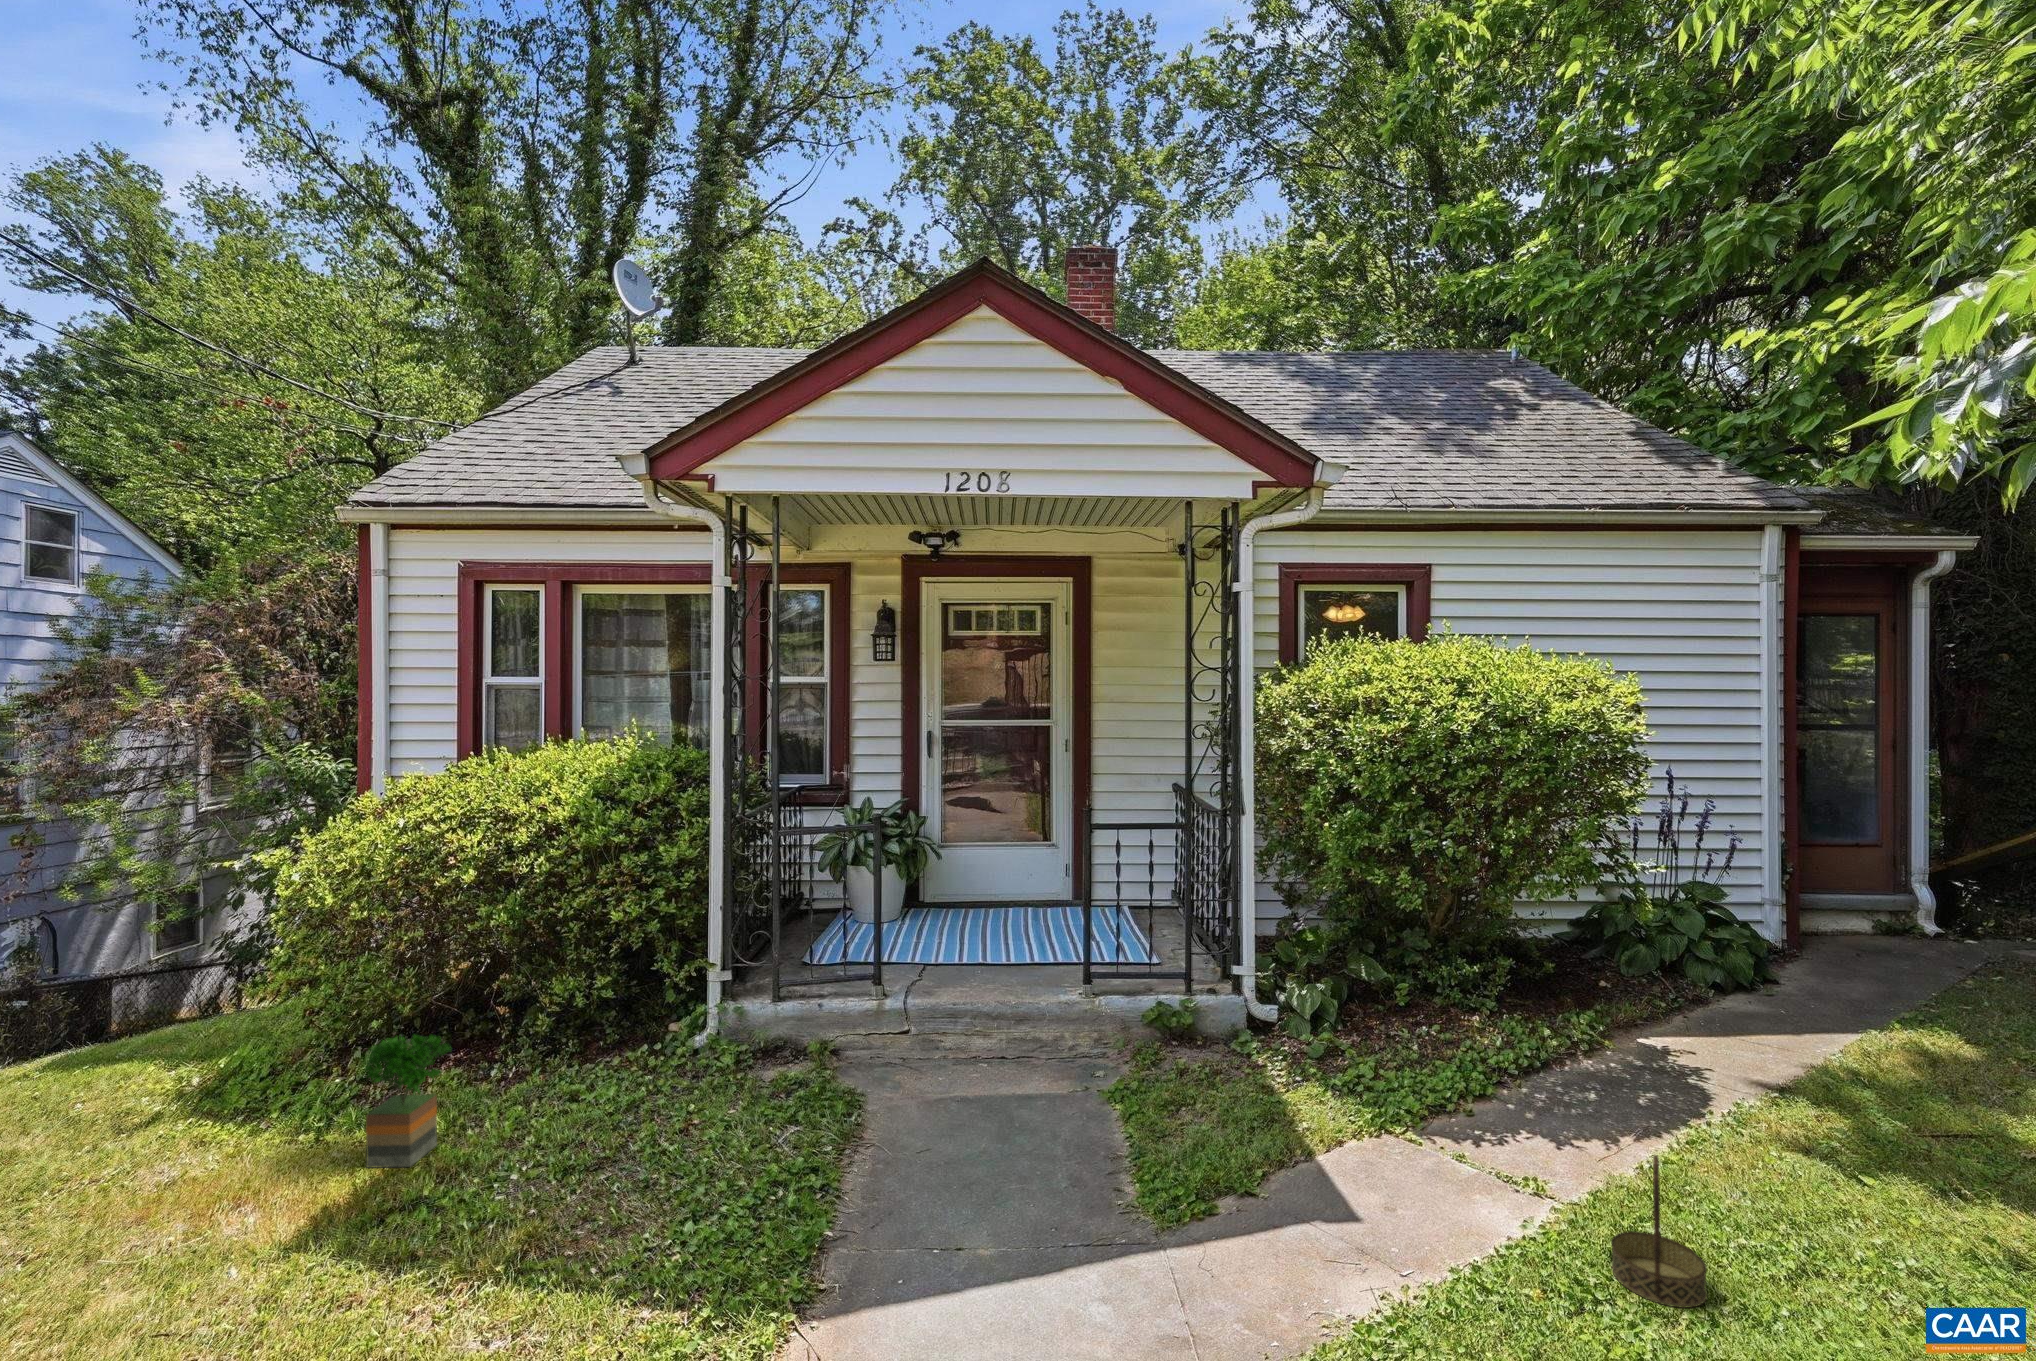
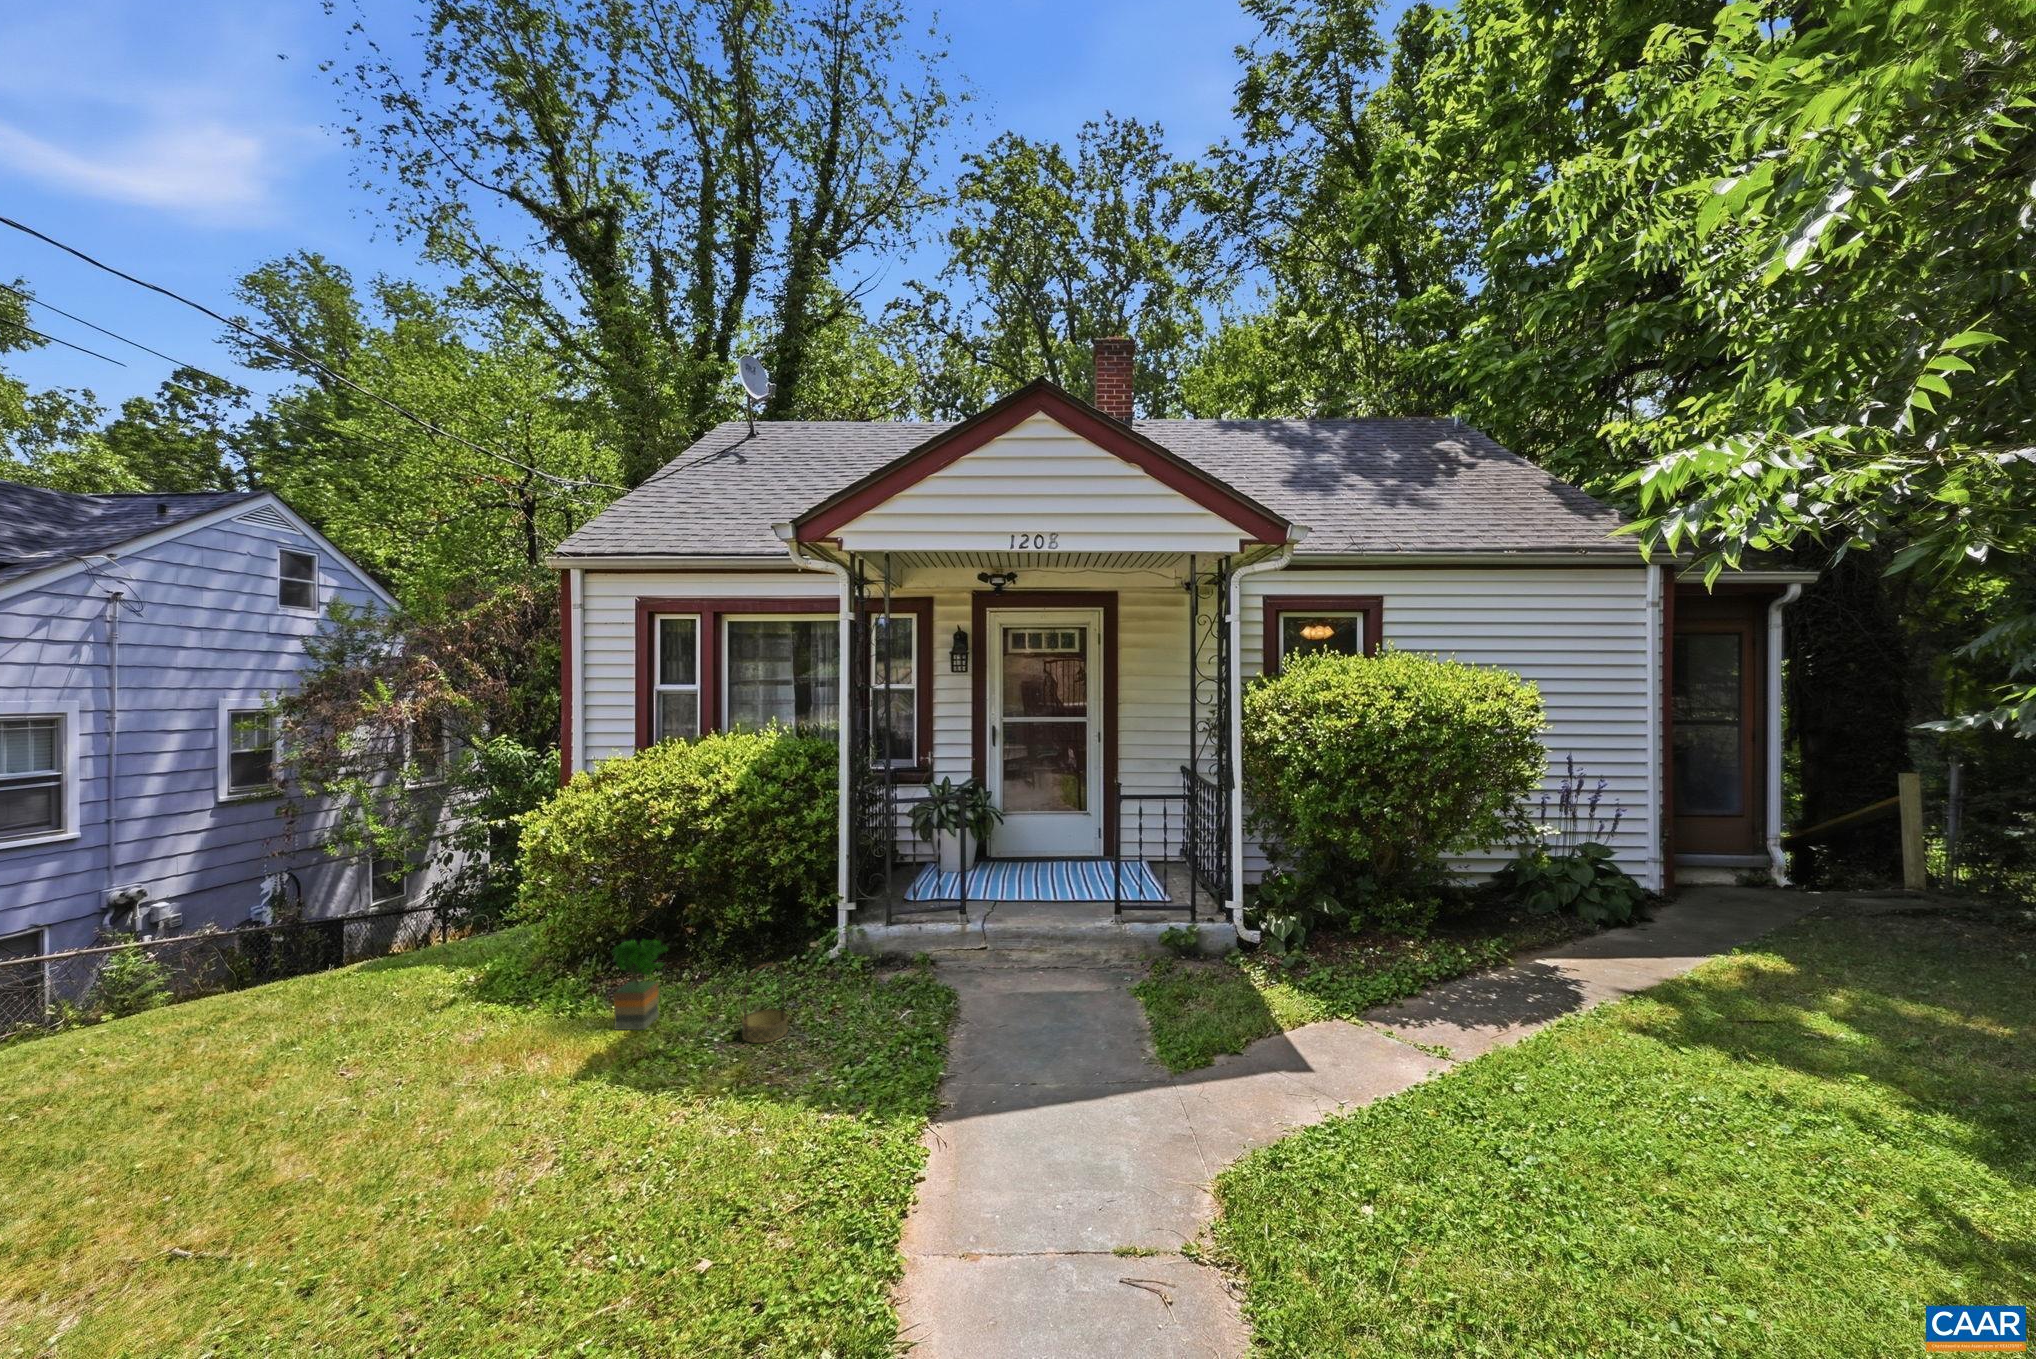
basket: present [1611,1155,1708,1308] -> present [742,963,788,1043]

